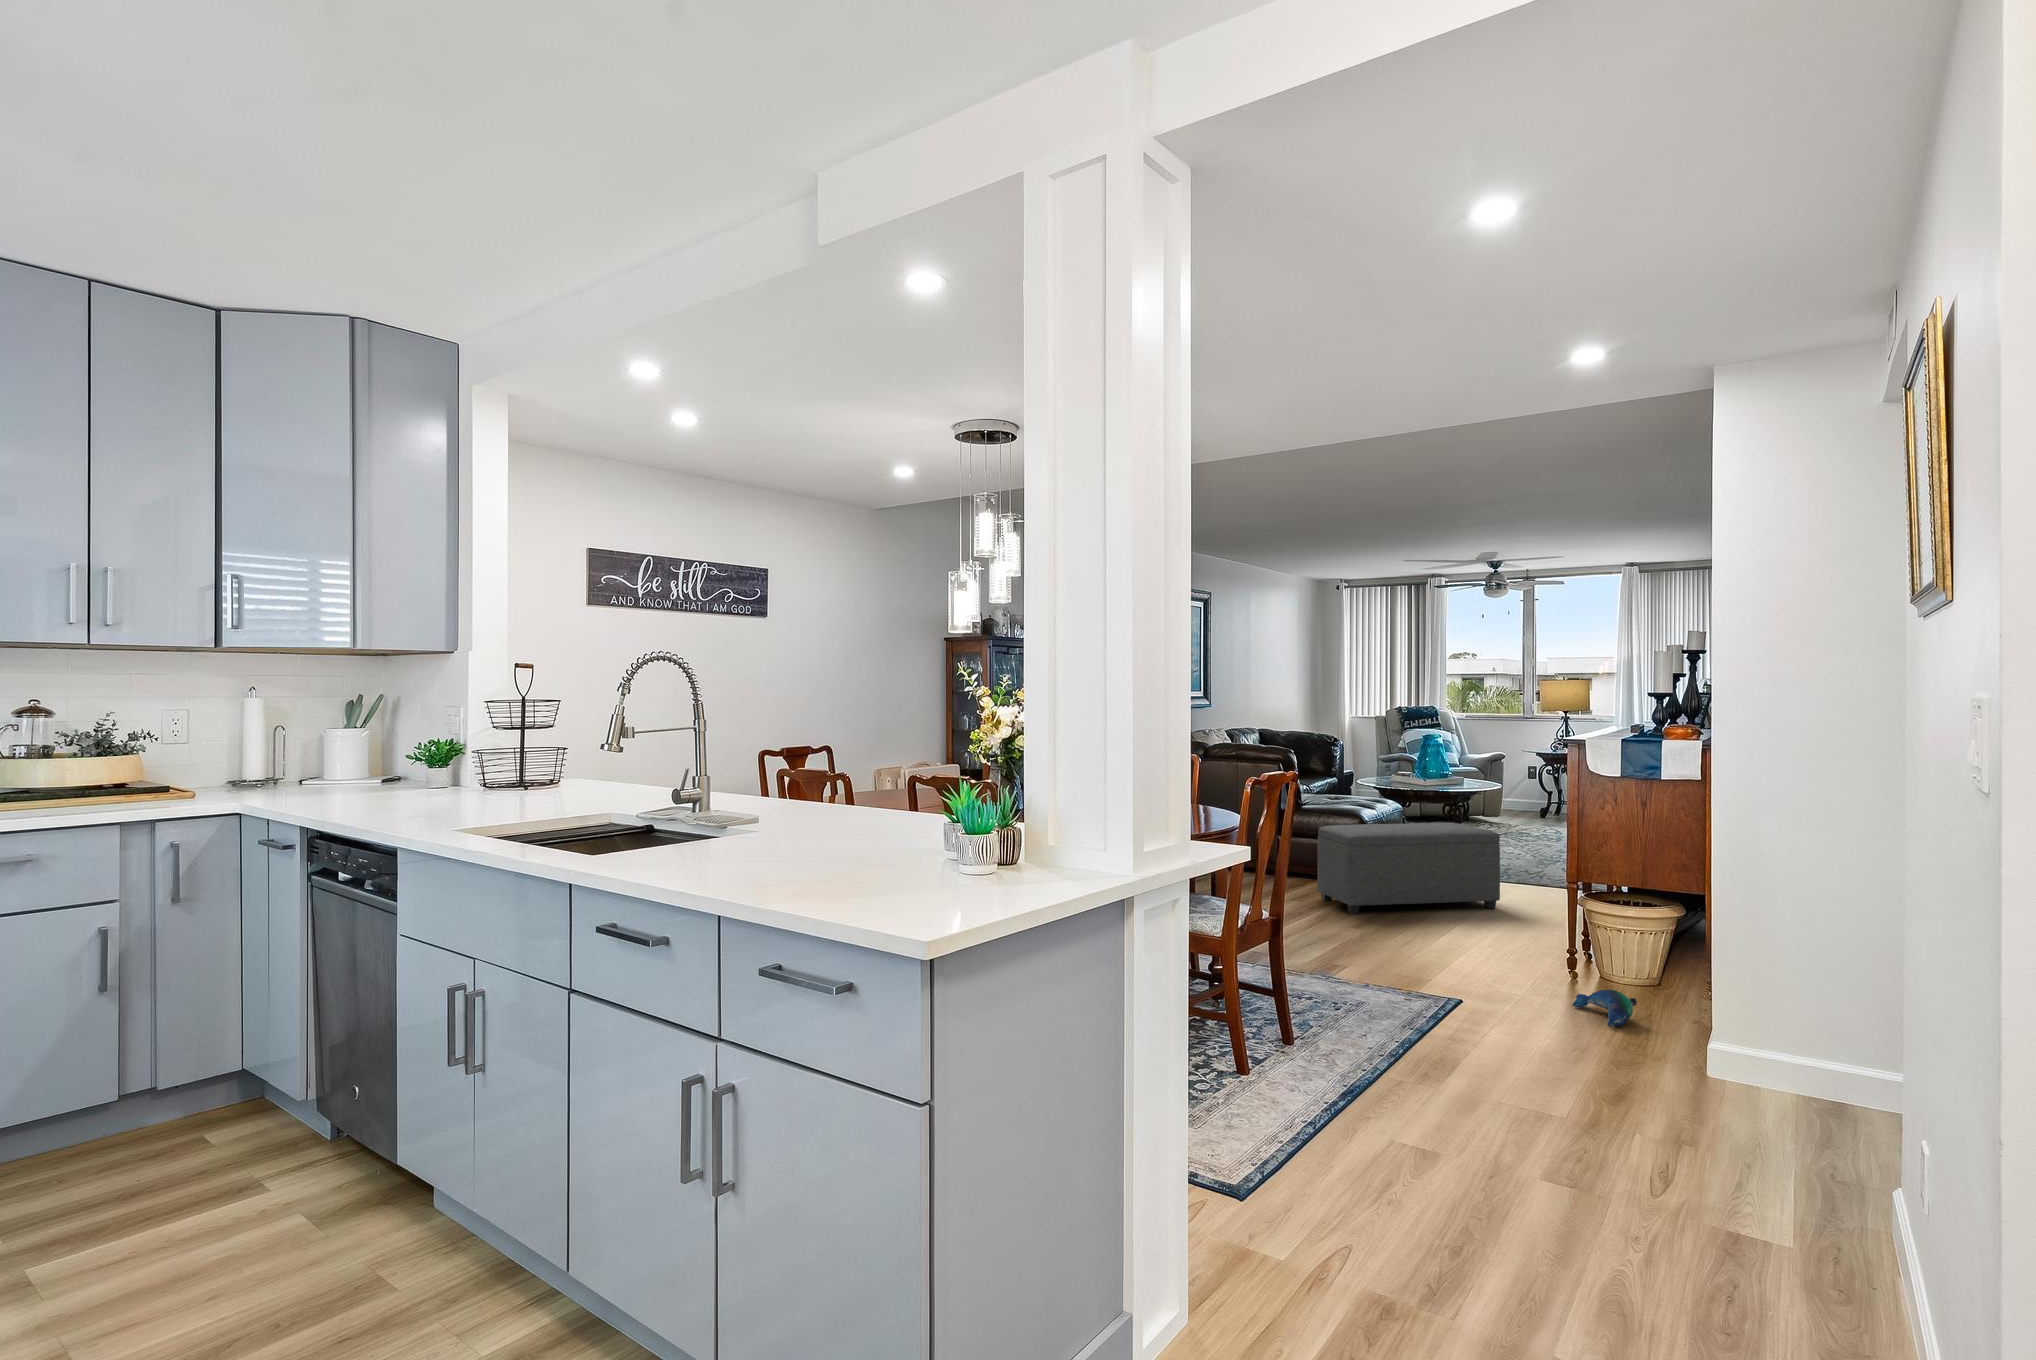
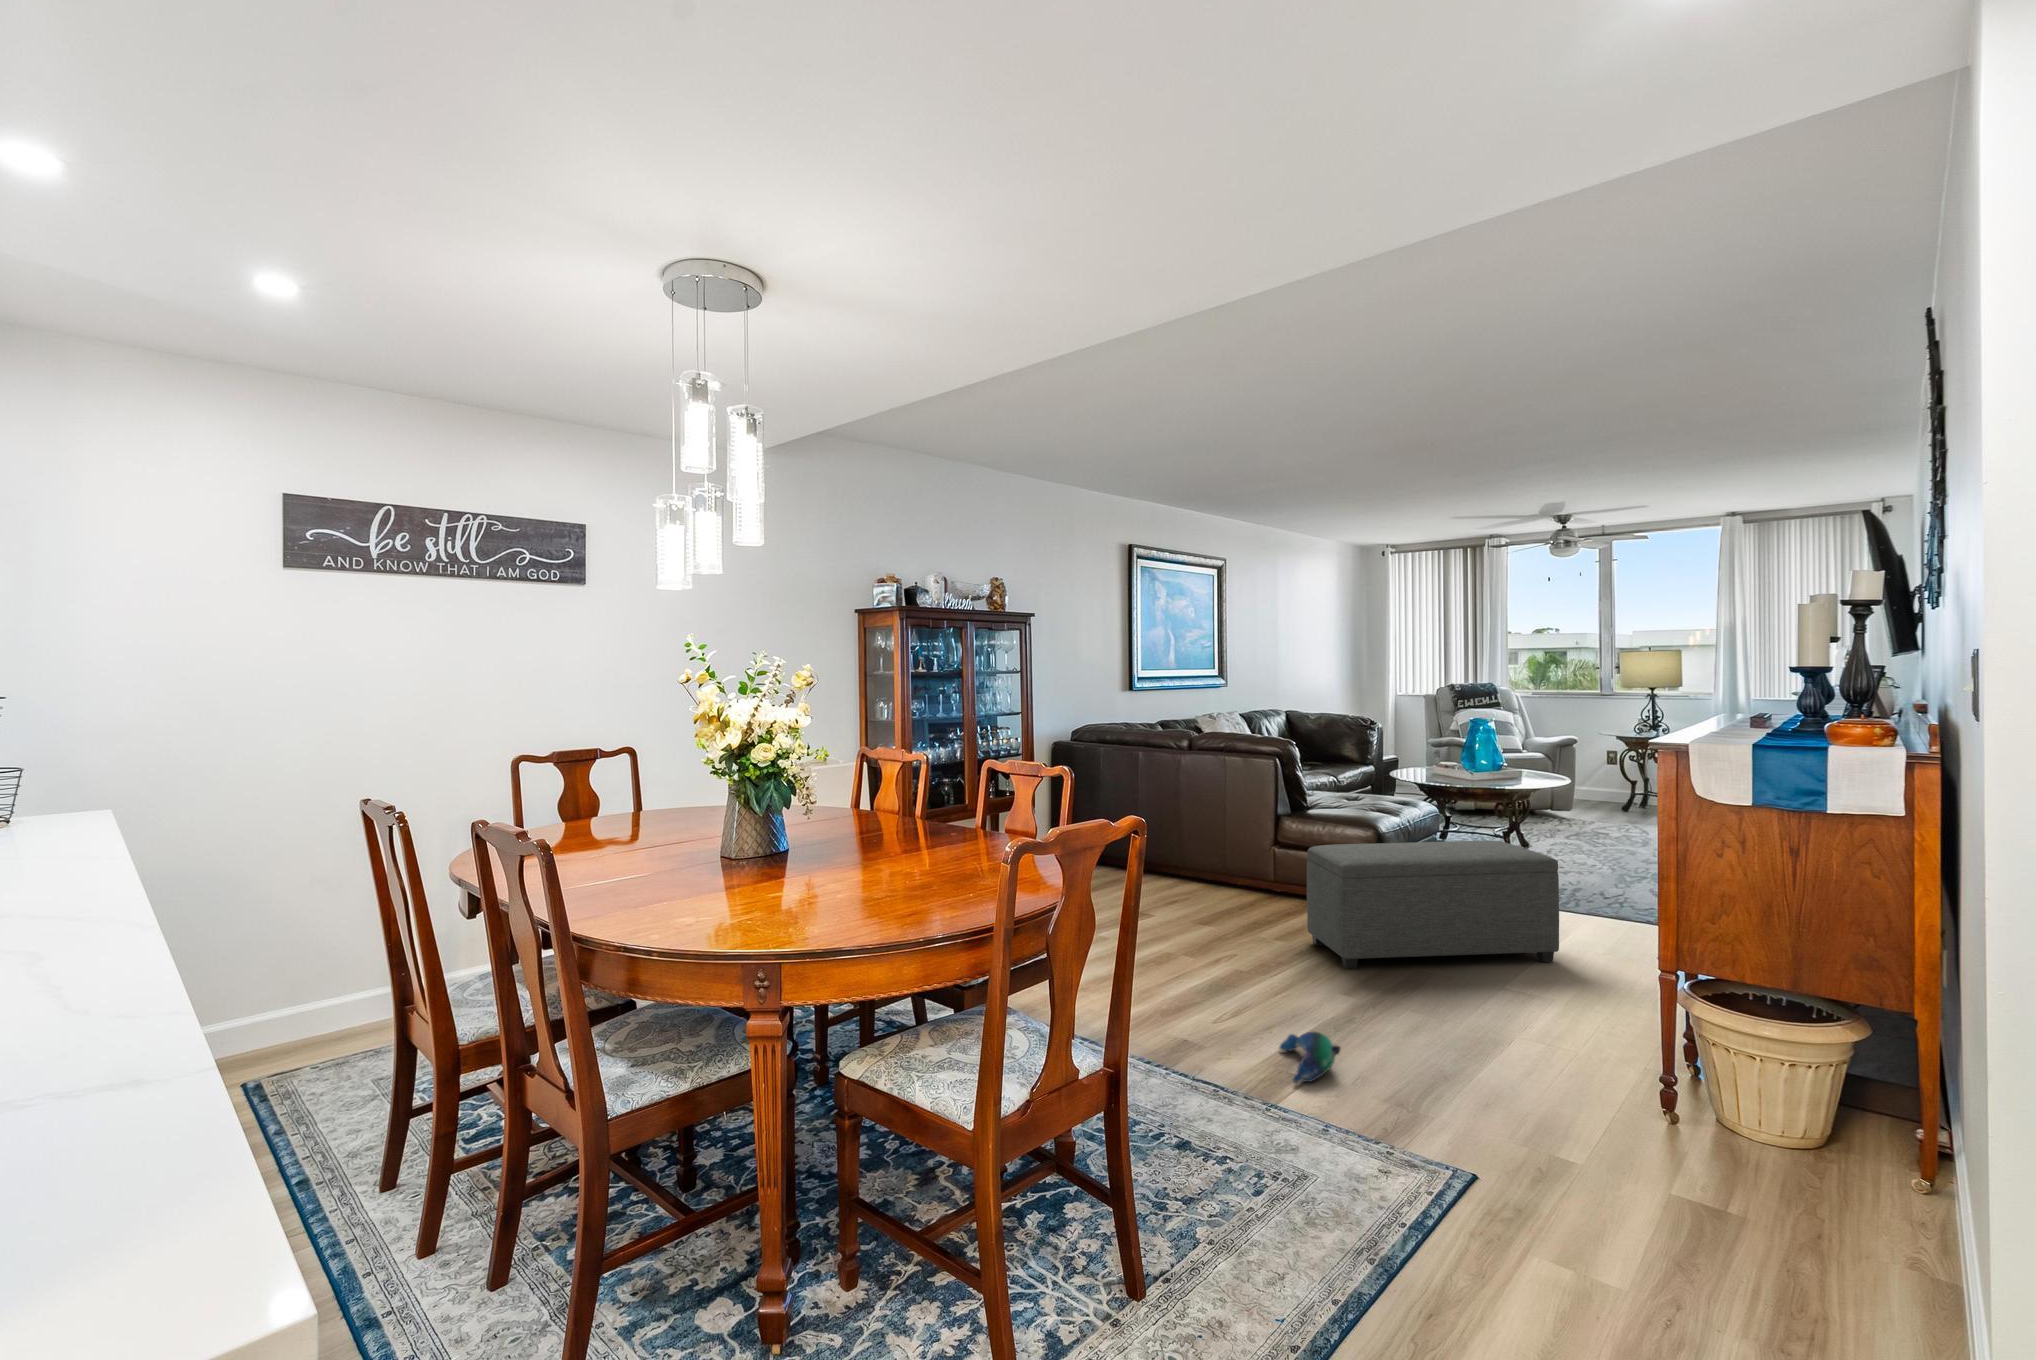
plush toy: present [1573,990,1637,1027] -> present [1280,1032,1341,1083]

